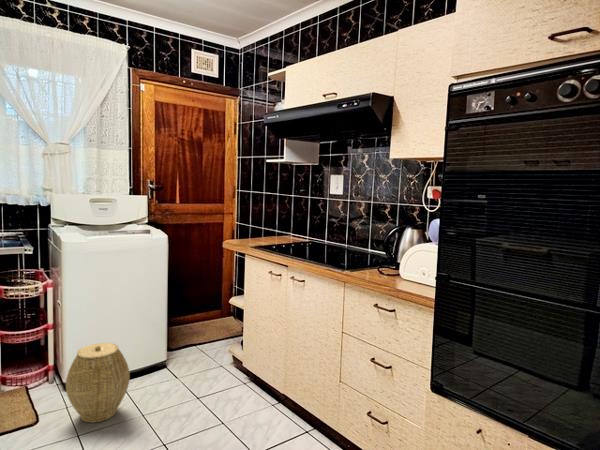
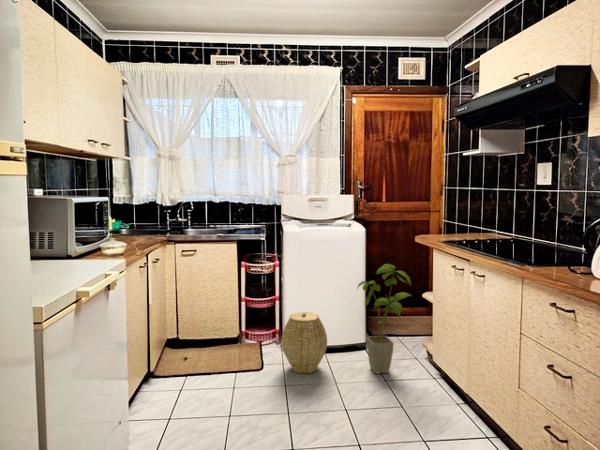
house plant: none [165,276,230,399] -> present [358,264,411,373]

